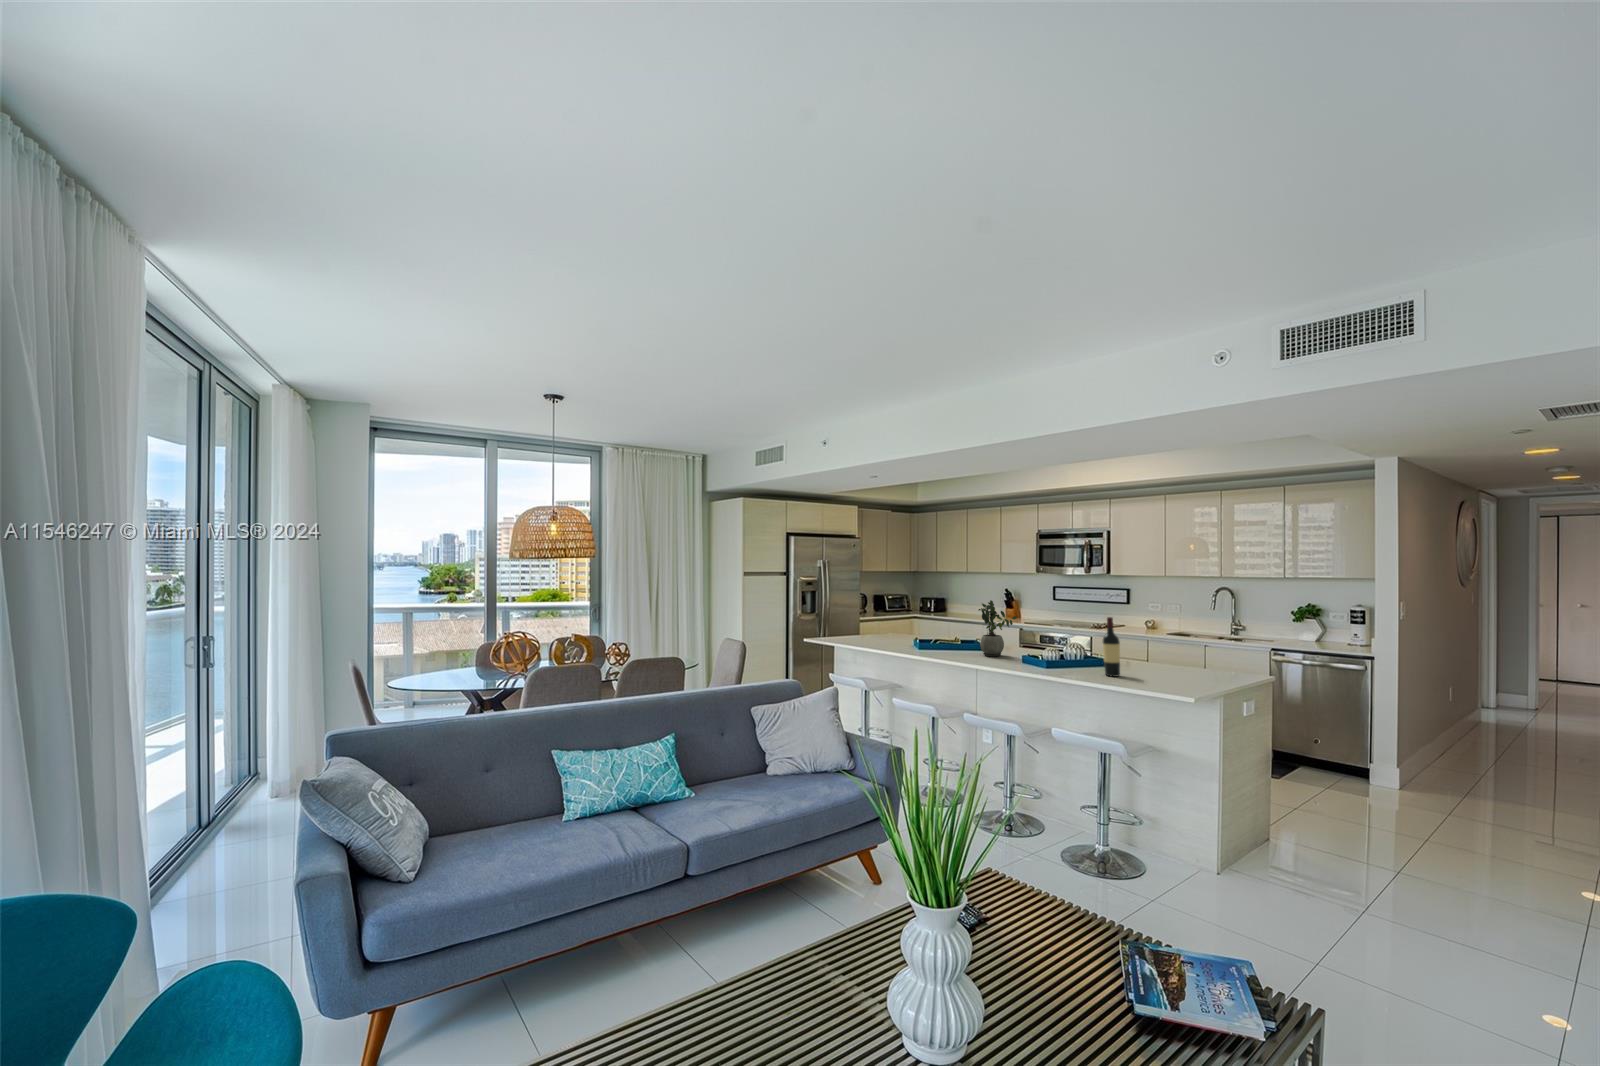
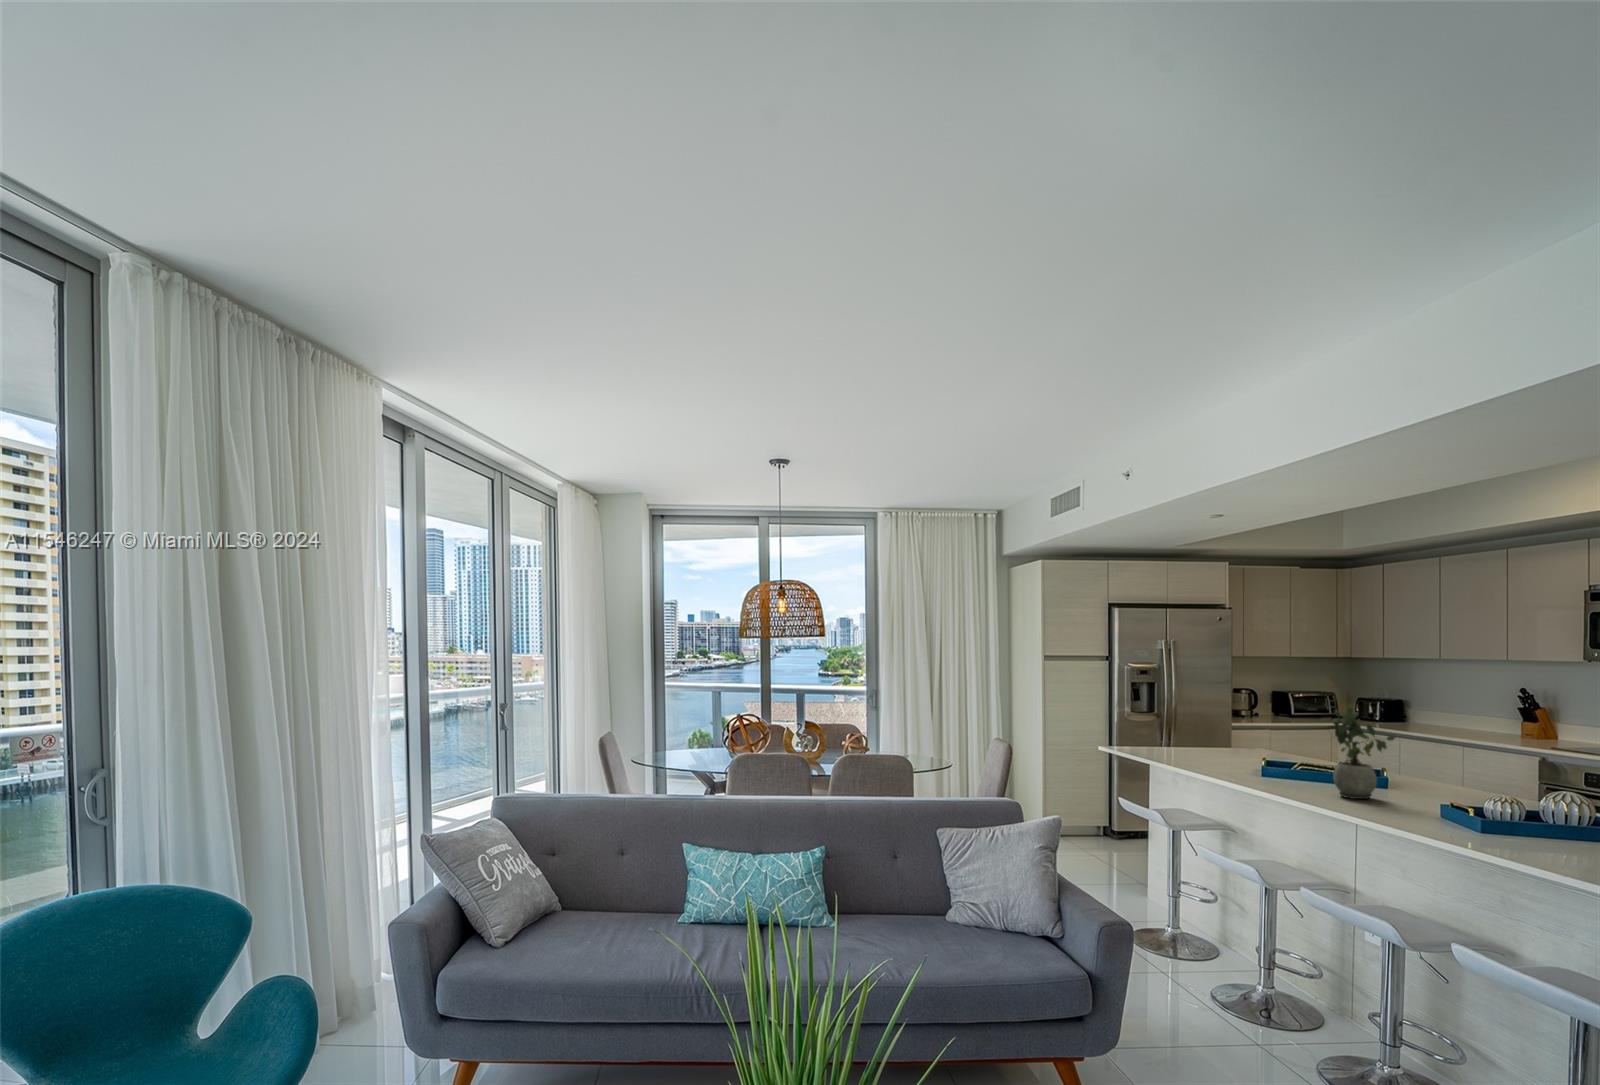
wine bottle: present [1103,617,1120,677] -> none [1514,746,1550,853]

